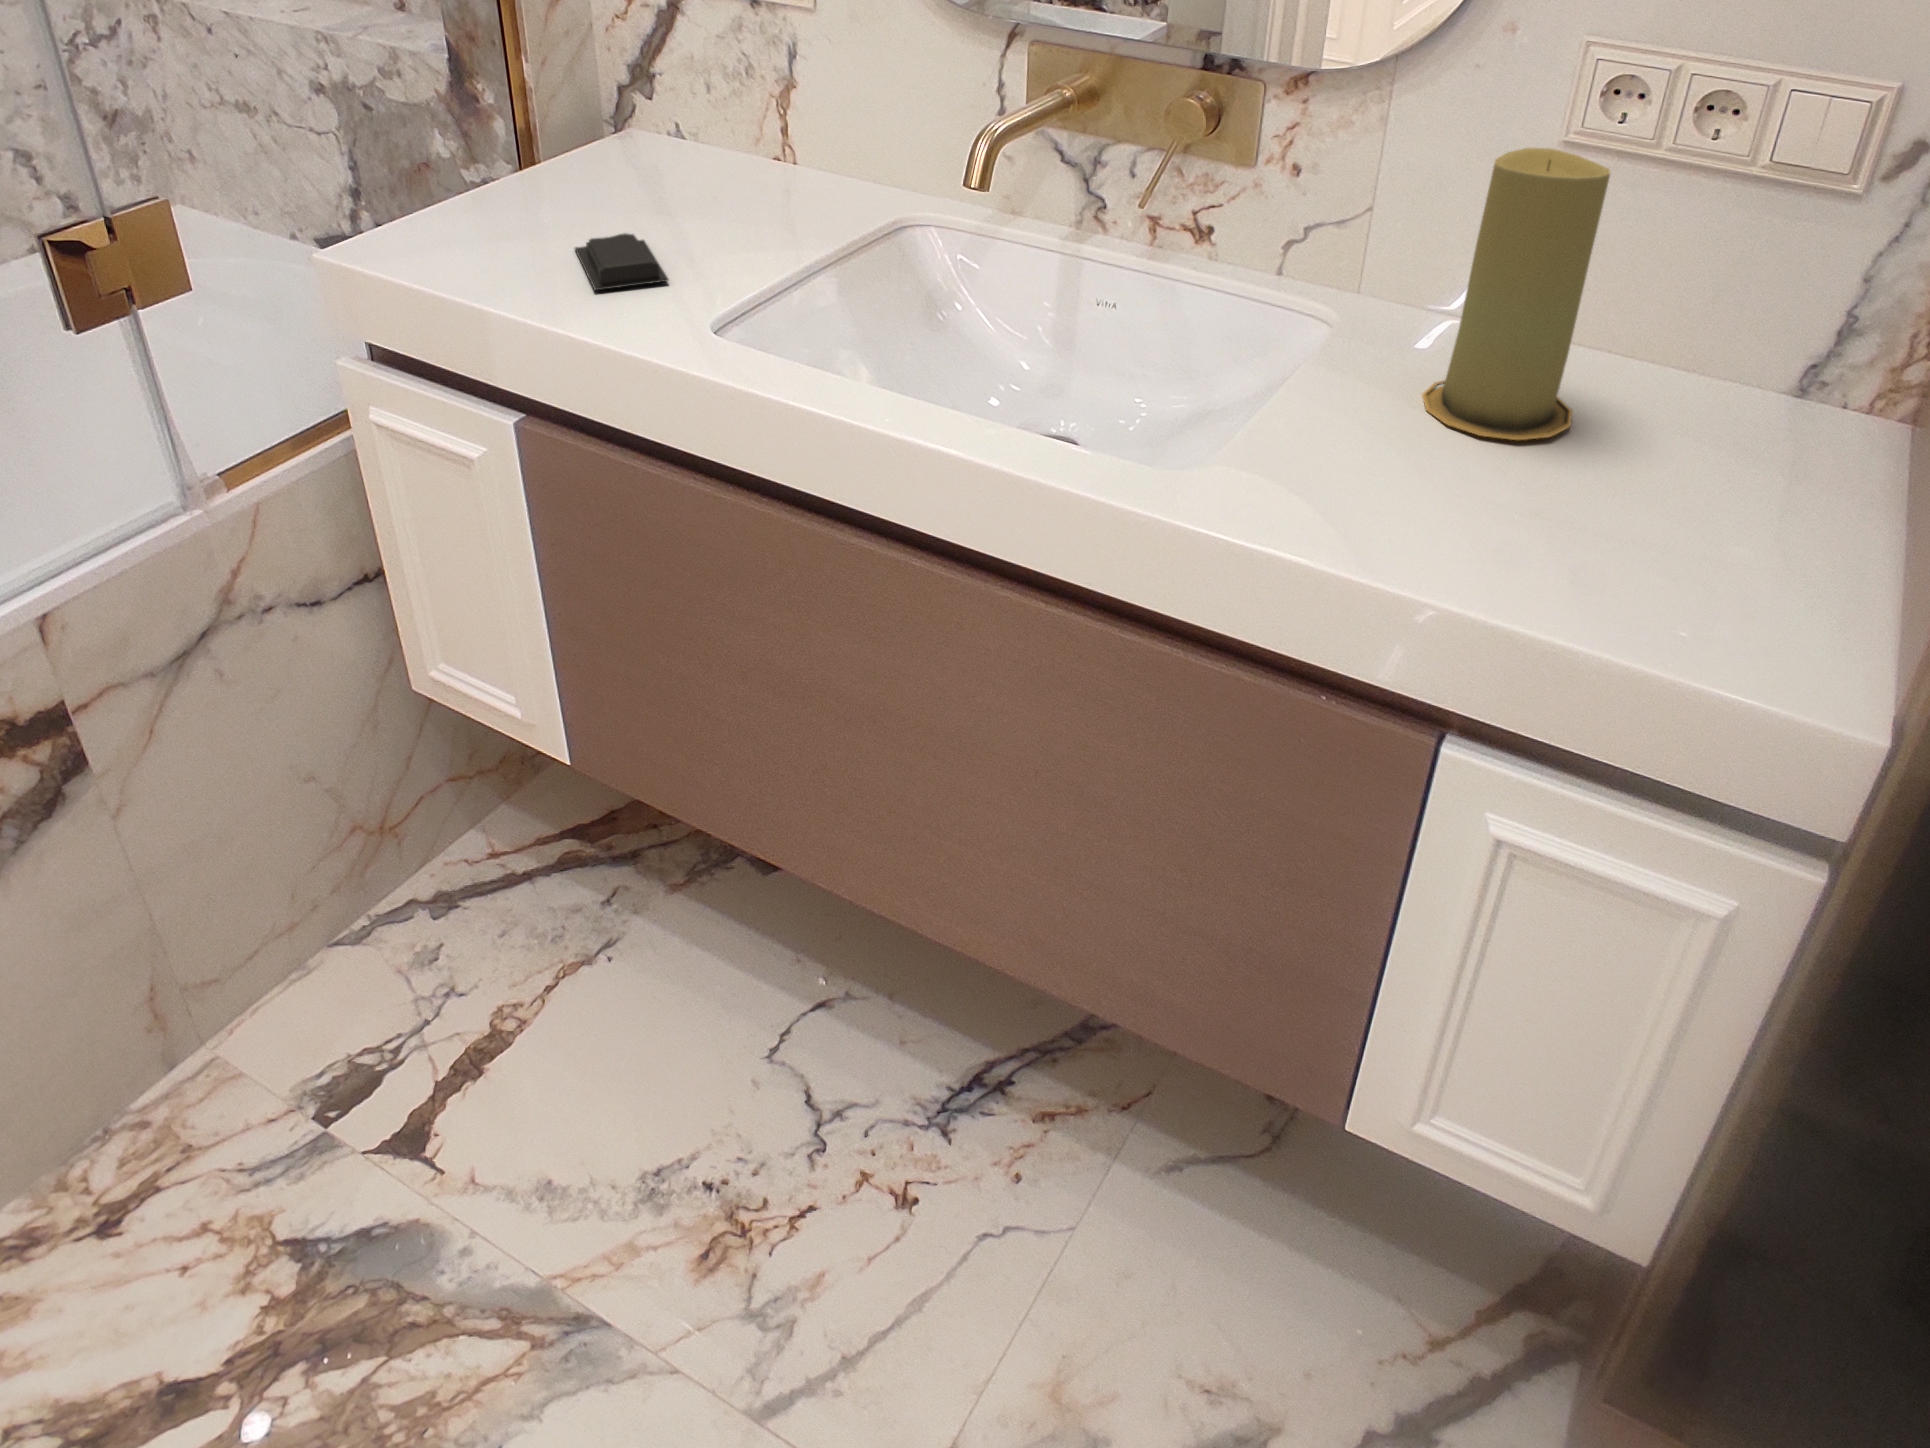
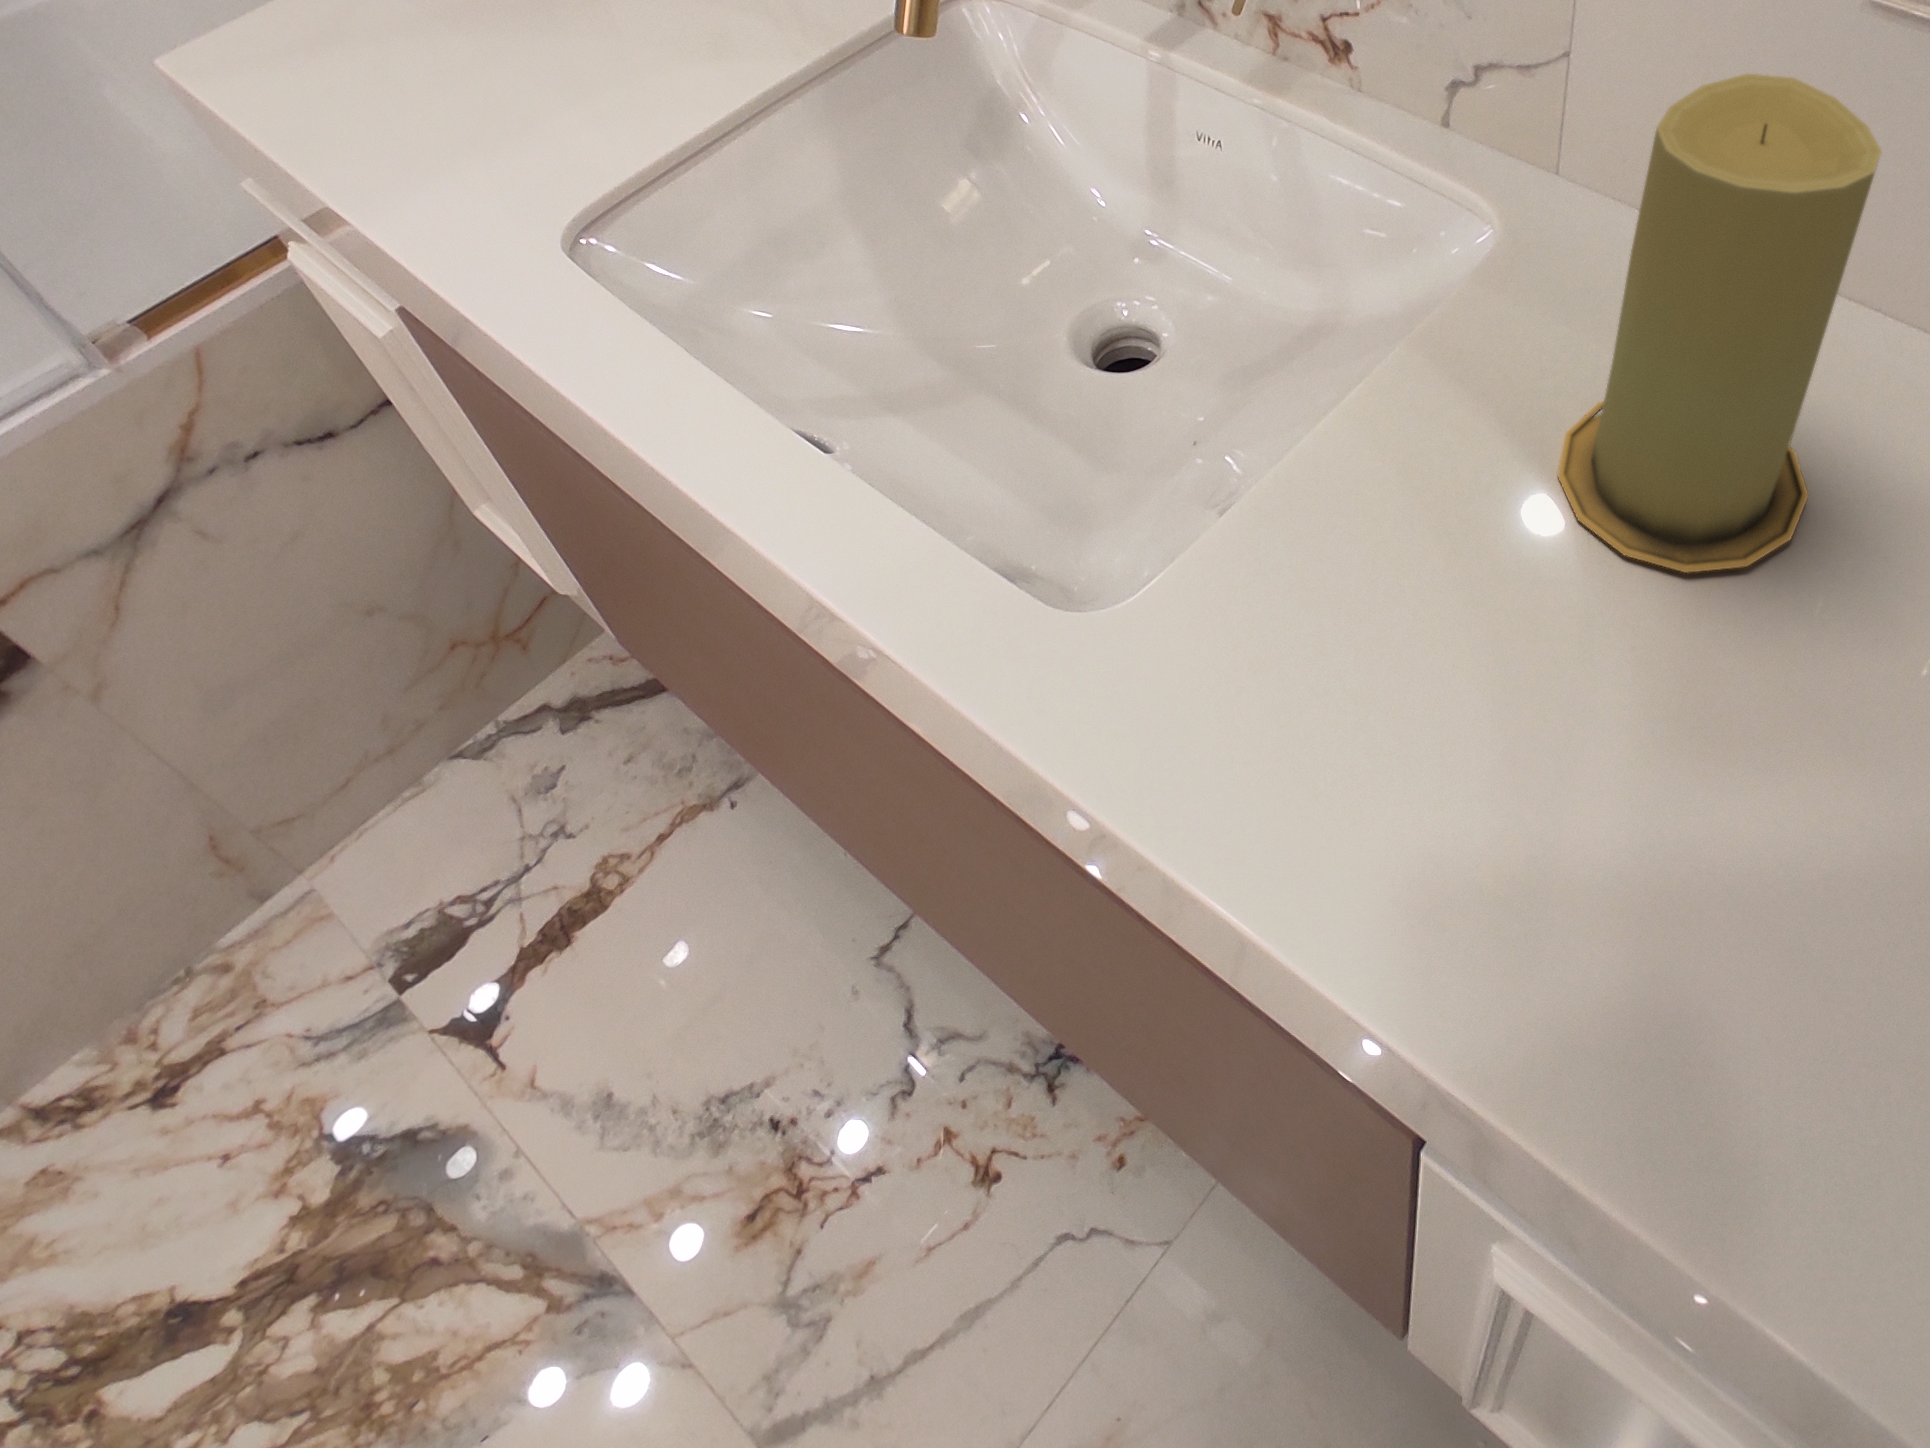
soap bar: present [575,234,668,290] -> none [445,31,576,145]

